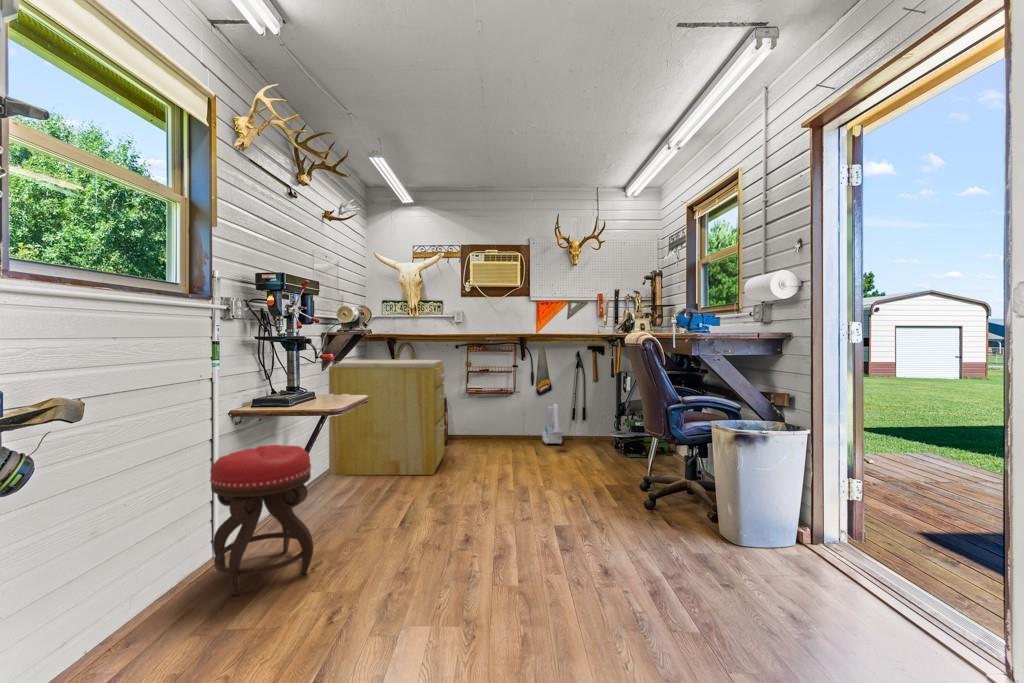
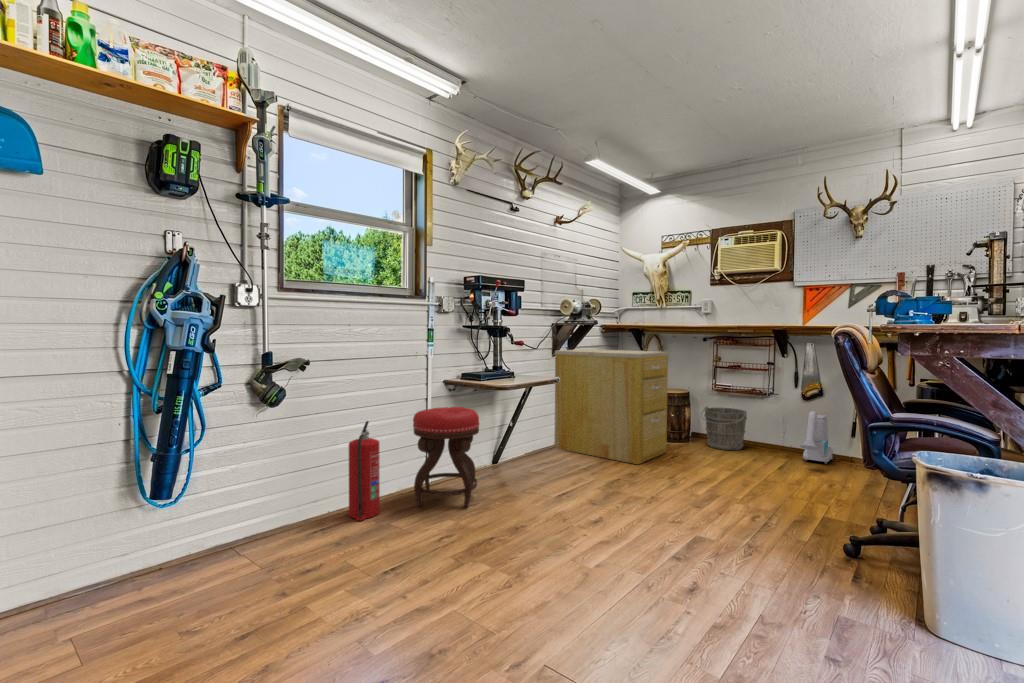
bucket: none [462,408,499,446] -> present [701,406,747,450]
fire extinguisher: none [119,490,179,655] -> present [348,421,380,521]

